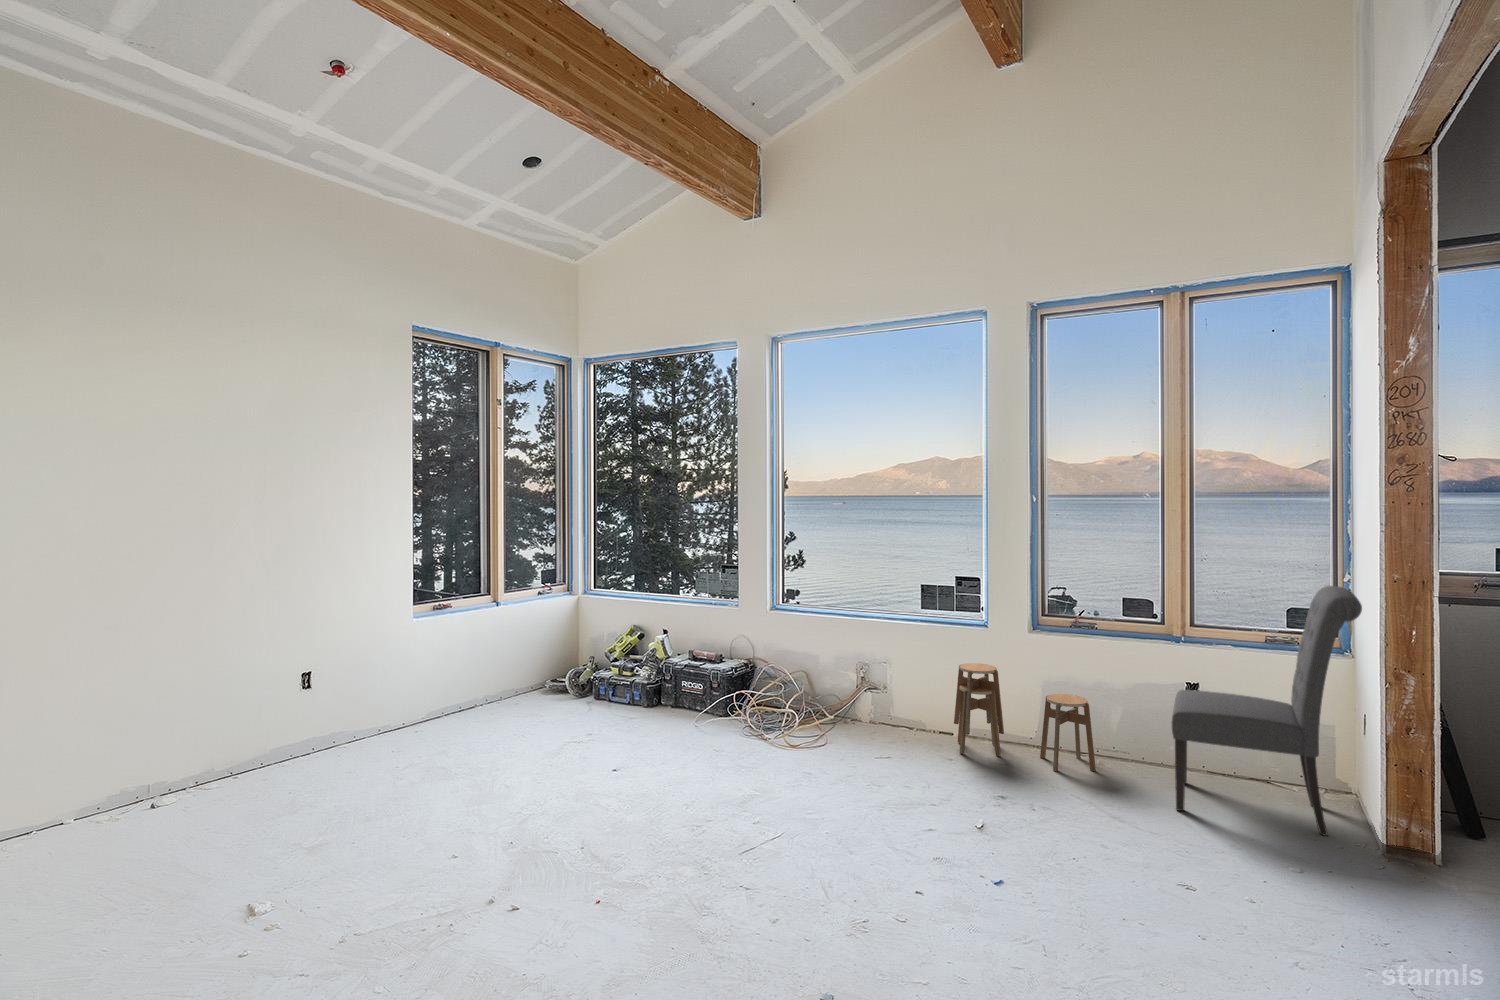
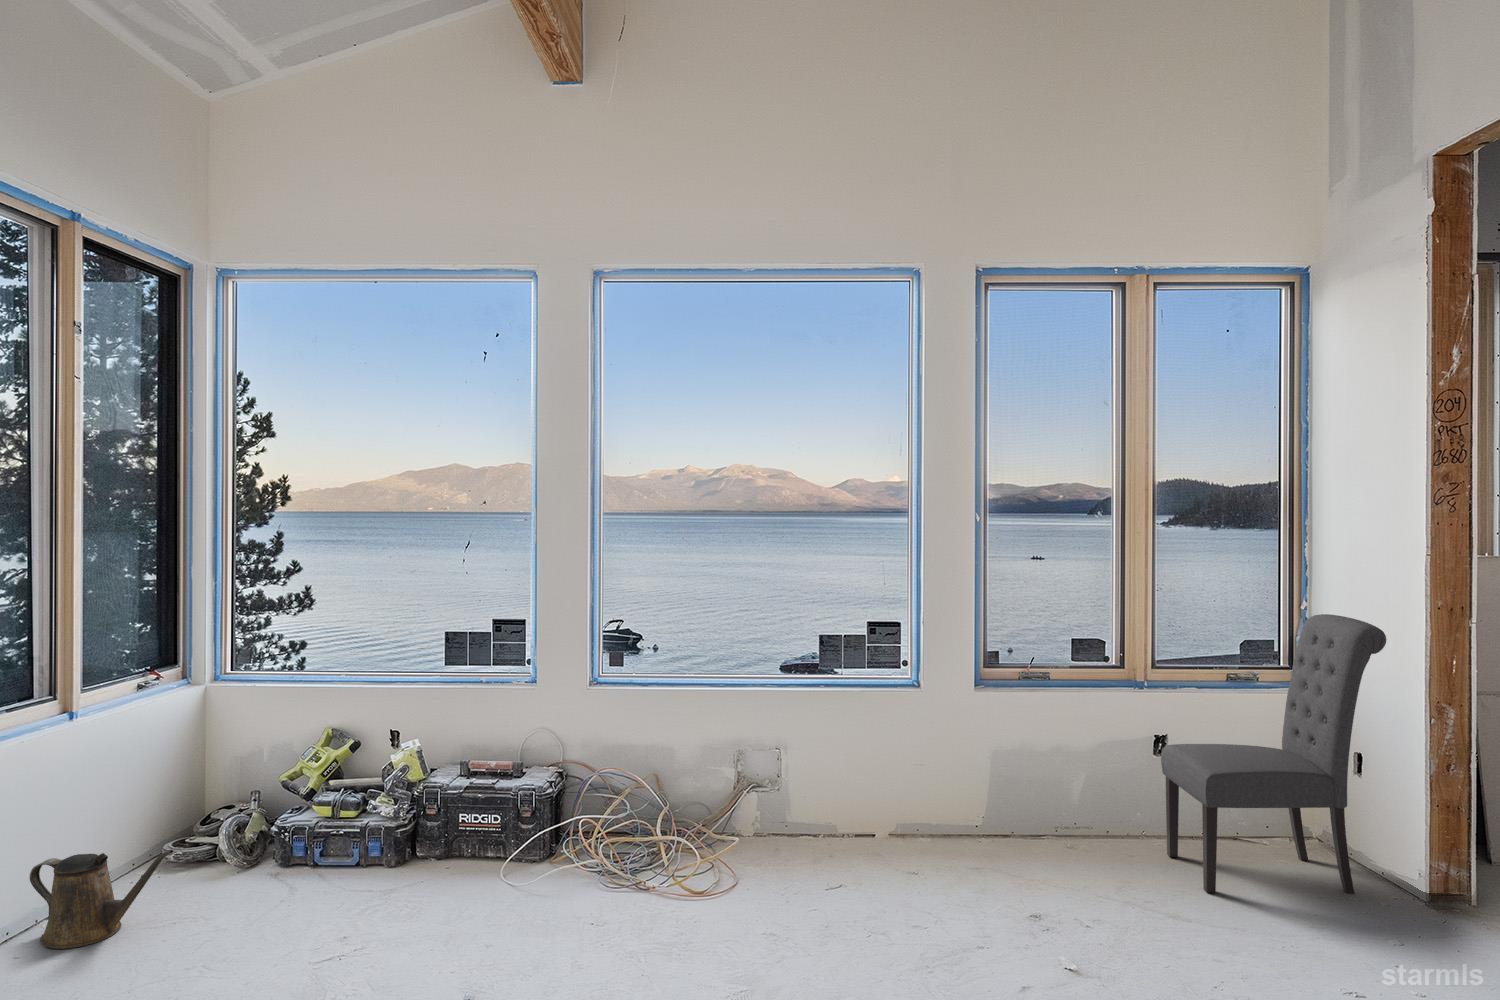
stool: present [954,663,1096,772] -> none [893,737,1079,867]
watering can: none [469,674,521,720] -> present [29,850,173,949]

